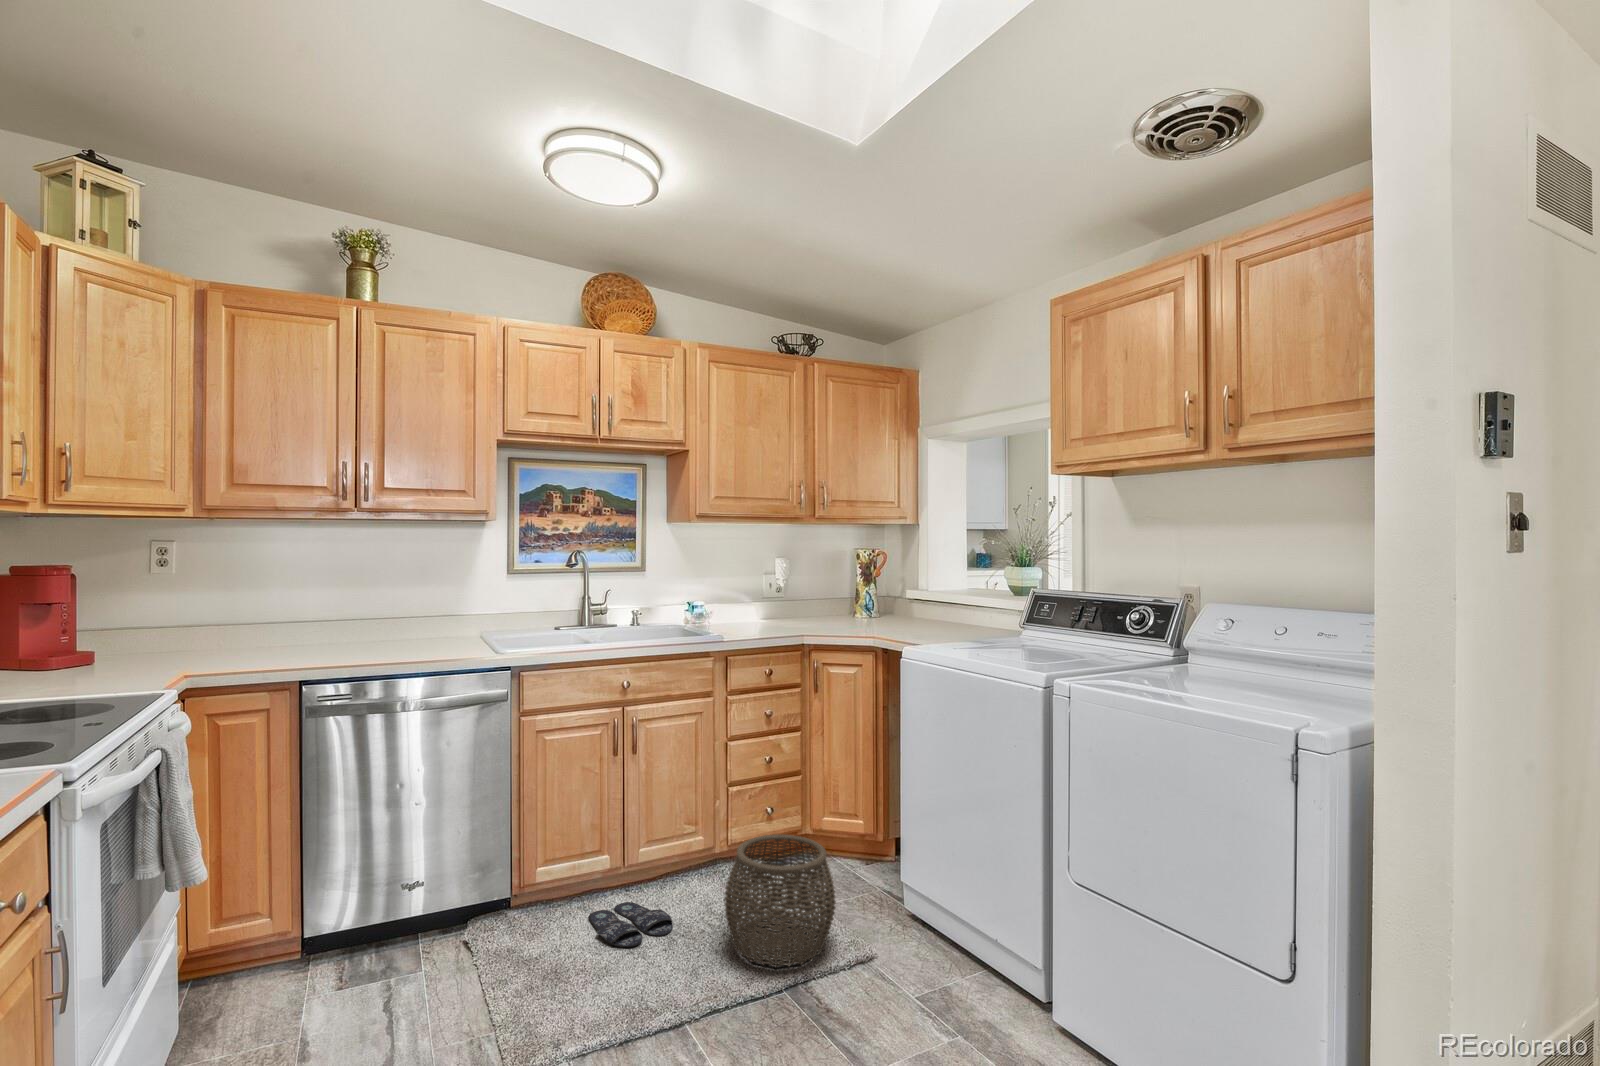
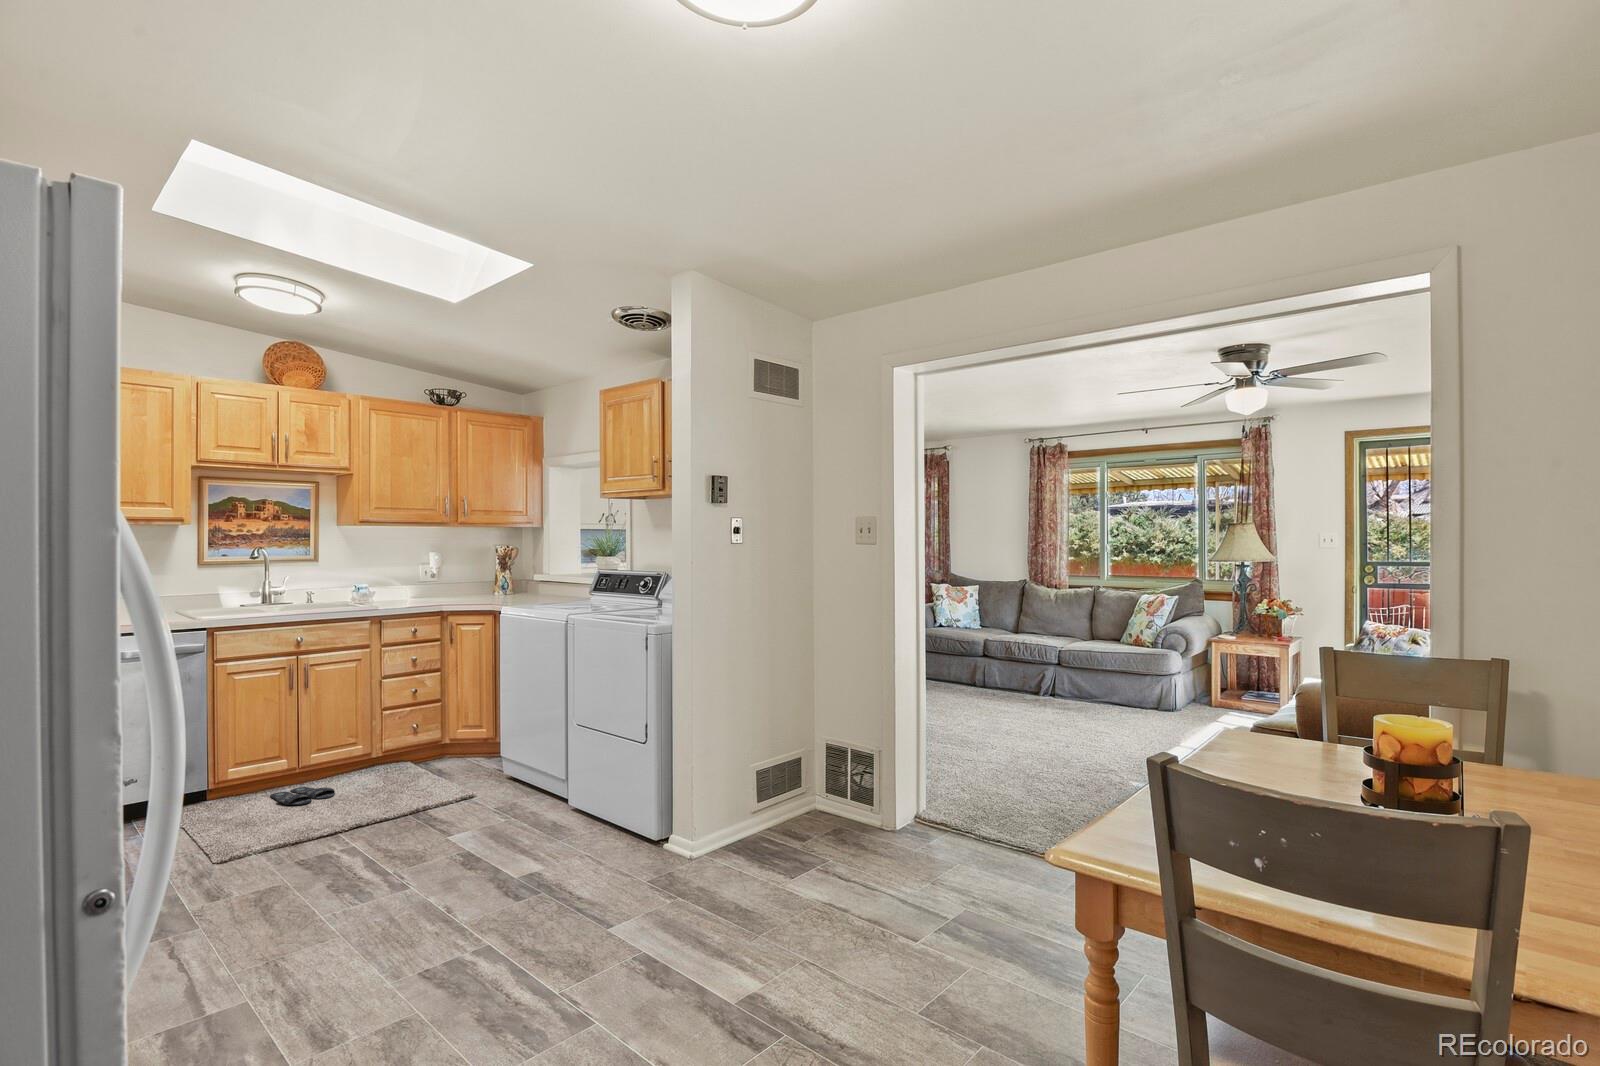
woven basket: present [724,835,836,968] -> none [371,729,449,802]

